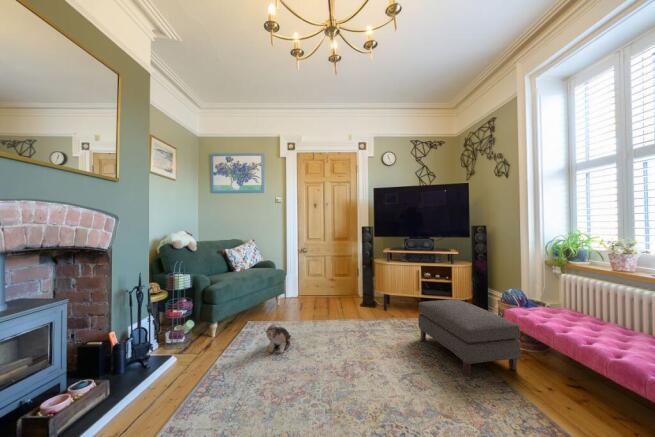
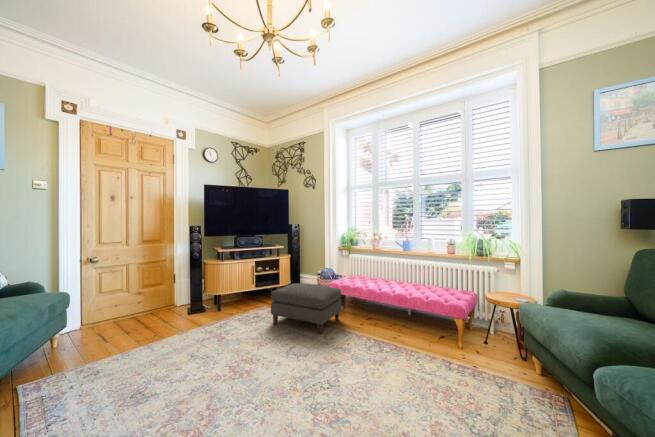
plush toy: present [264,325,291,353] -> none [118,364,147,405]

